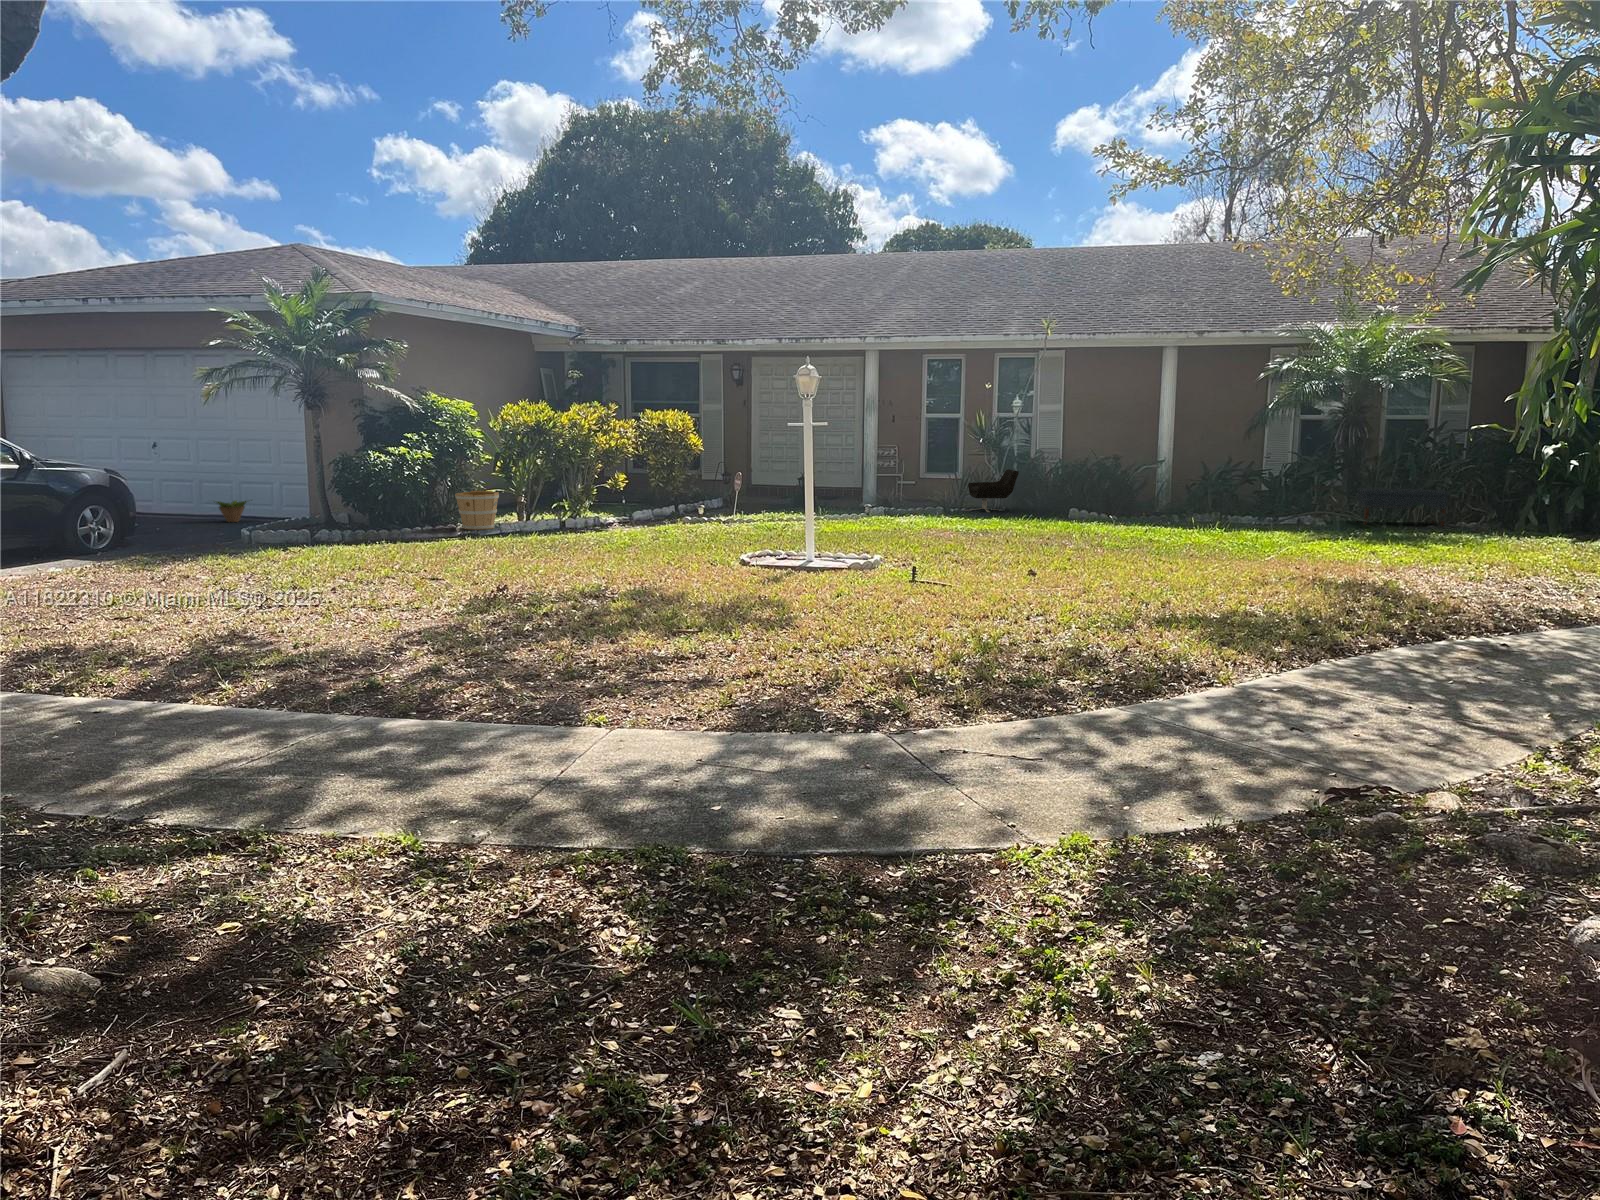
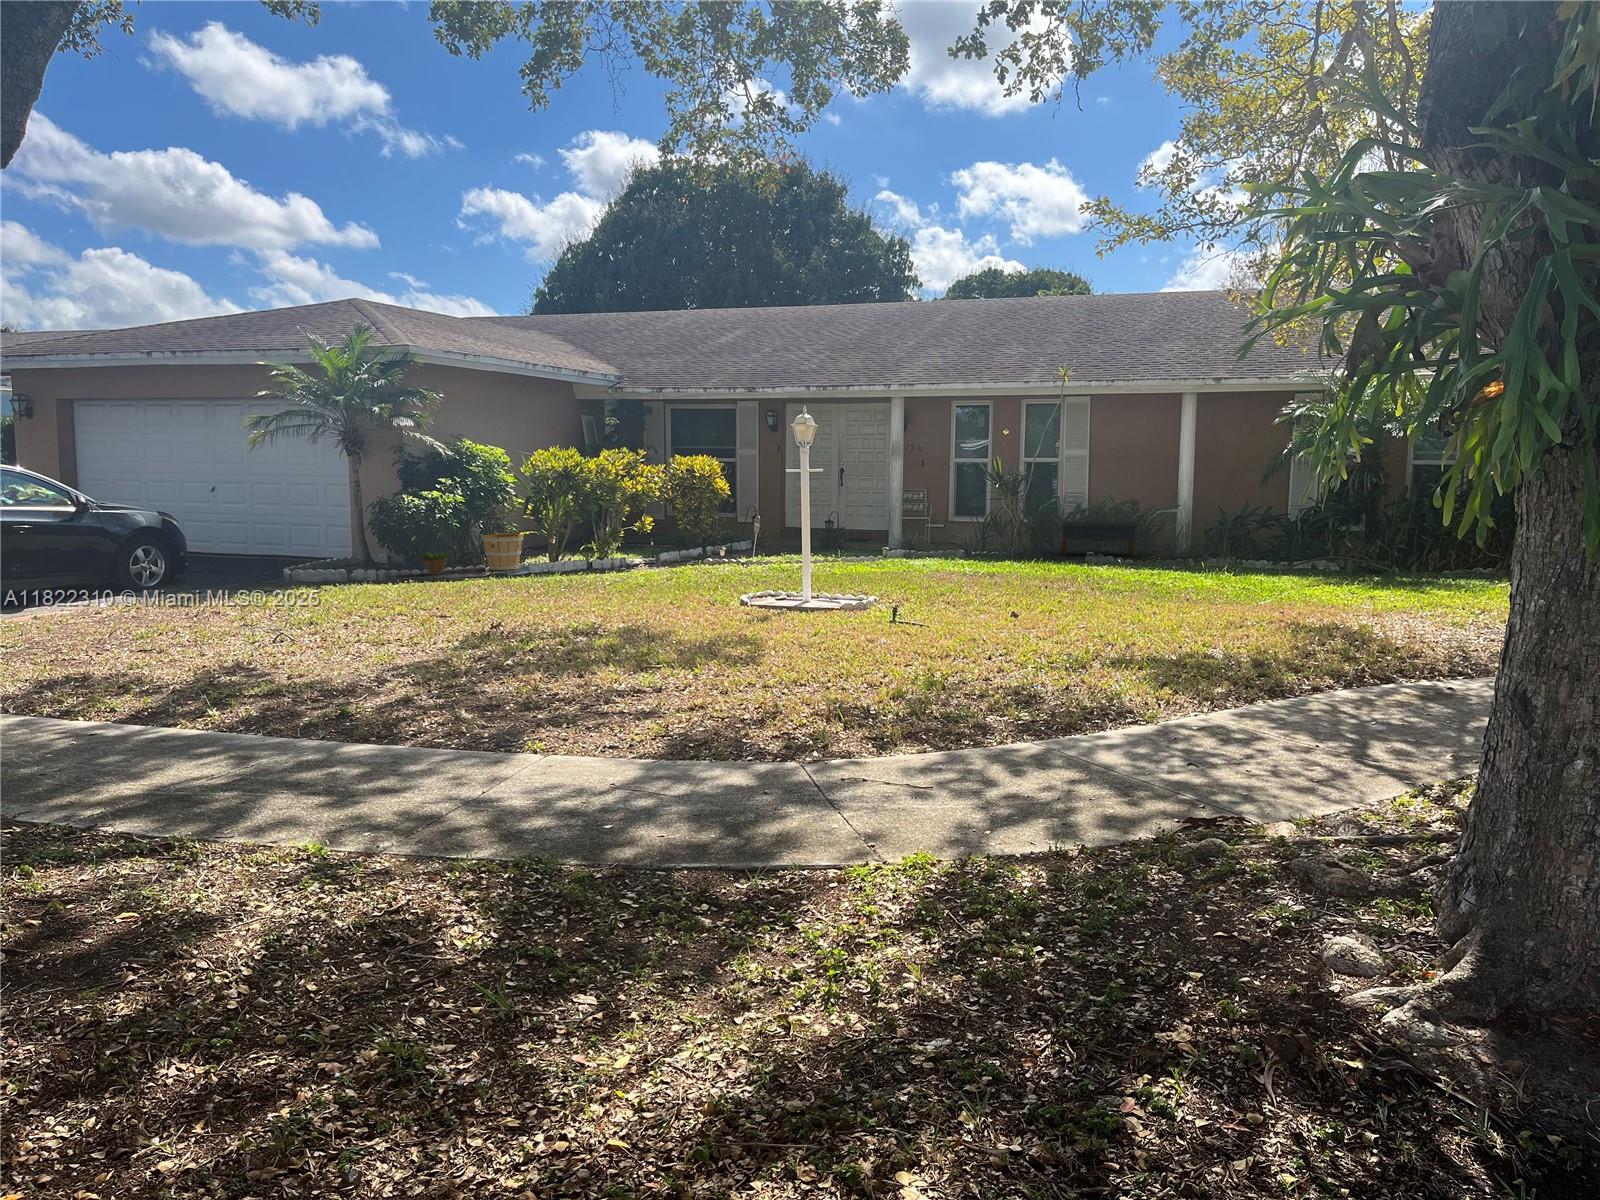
lounge chair: present [968,469,1019,512] -> none [985,511,1039,554]
bench: present [1357,487,1449,526] -> present [1062,522,1136,556]
decorative plant: present [216,501,246,522] -> present [420,551,450,575]

